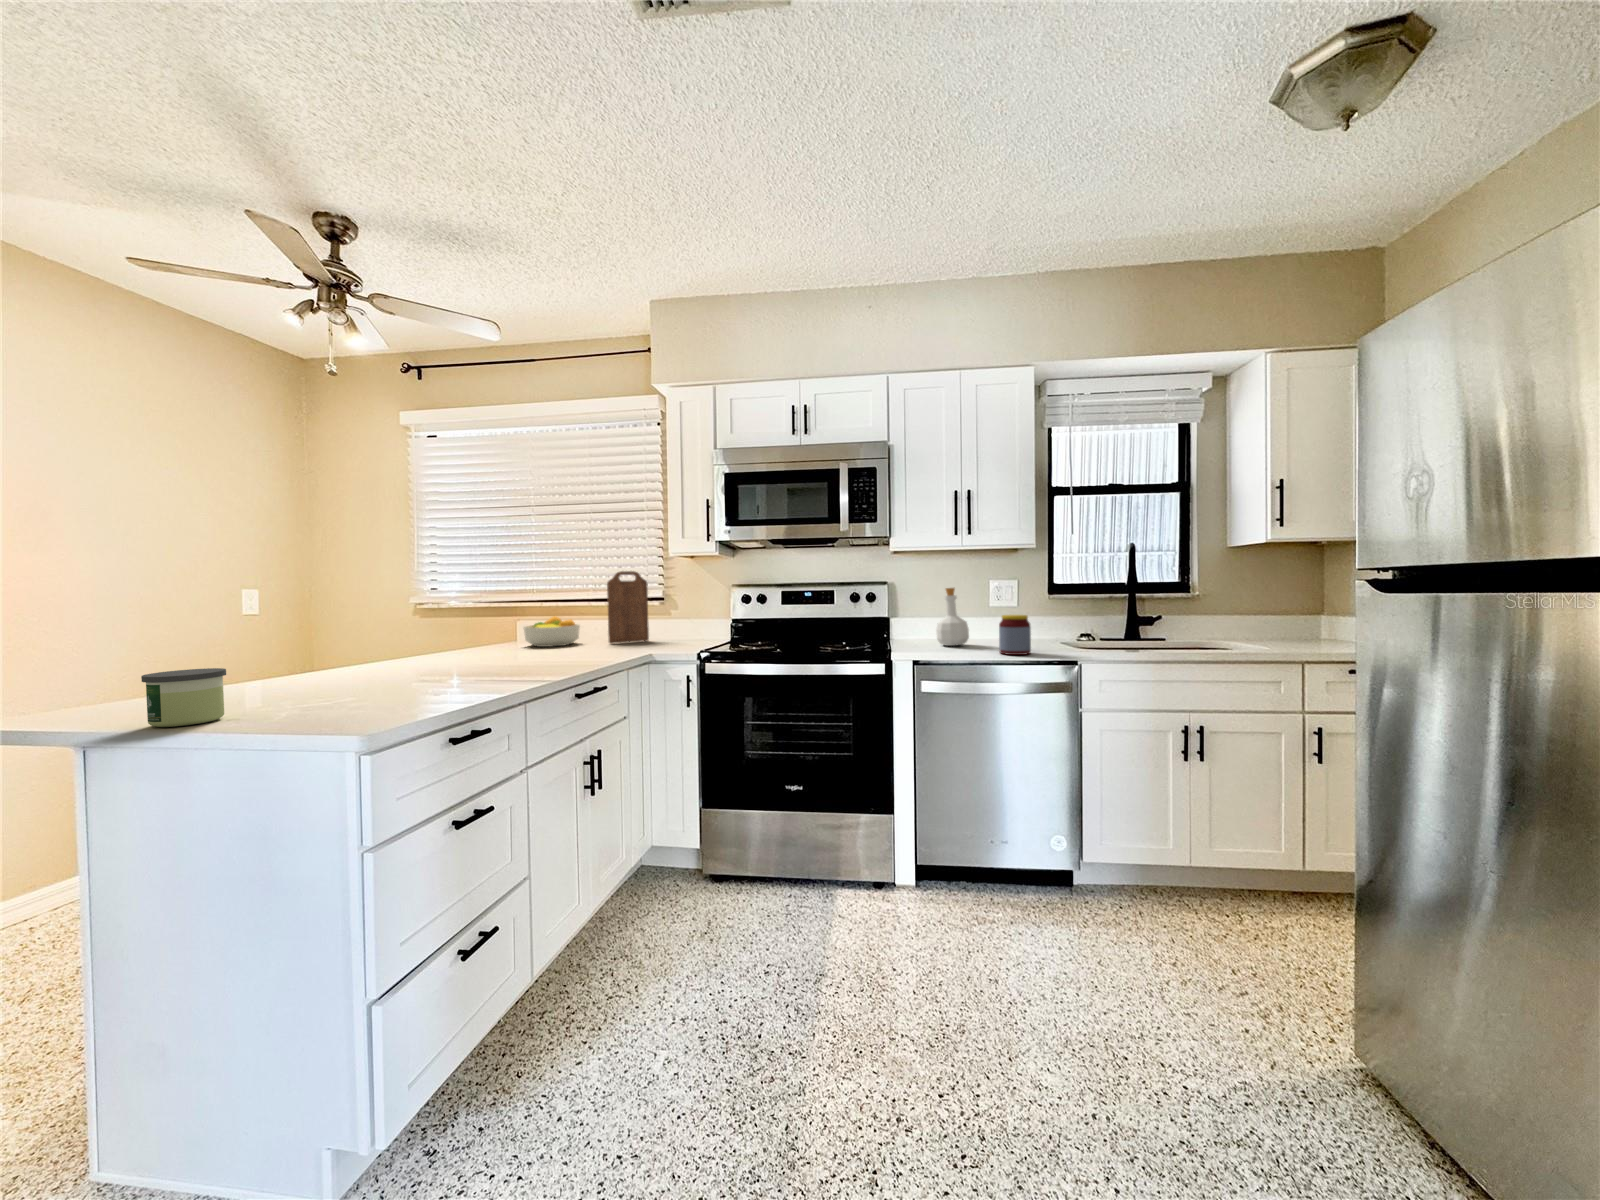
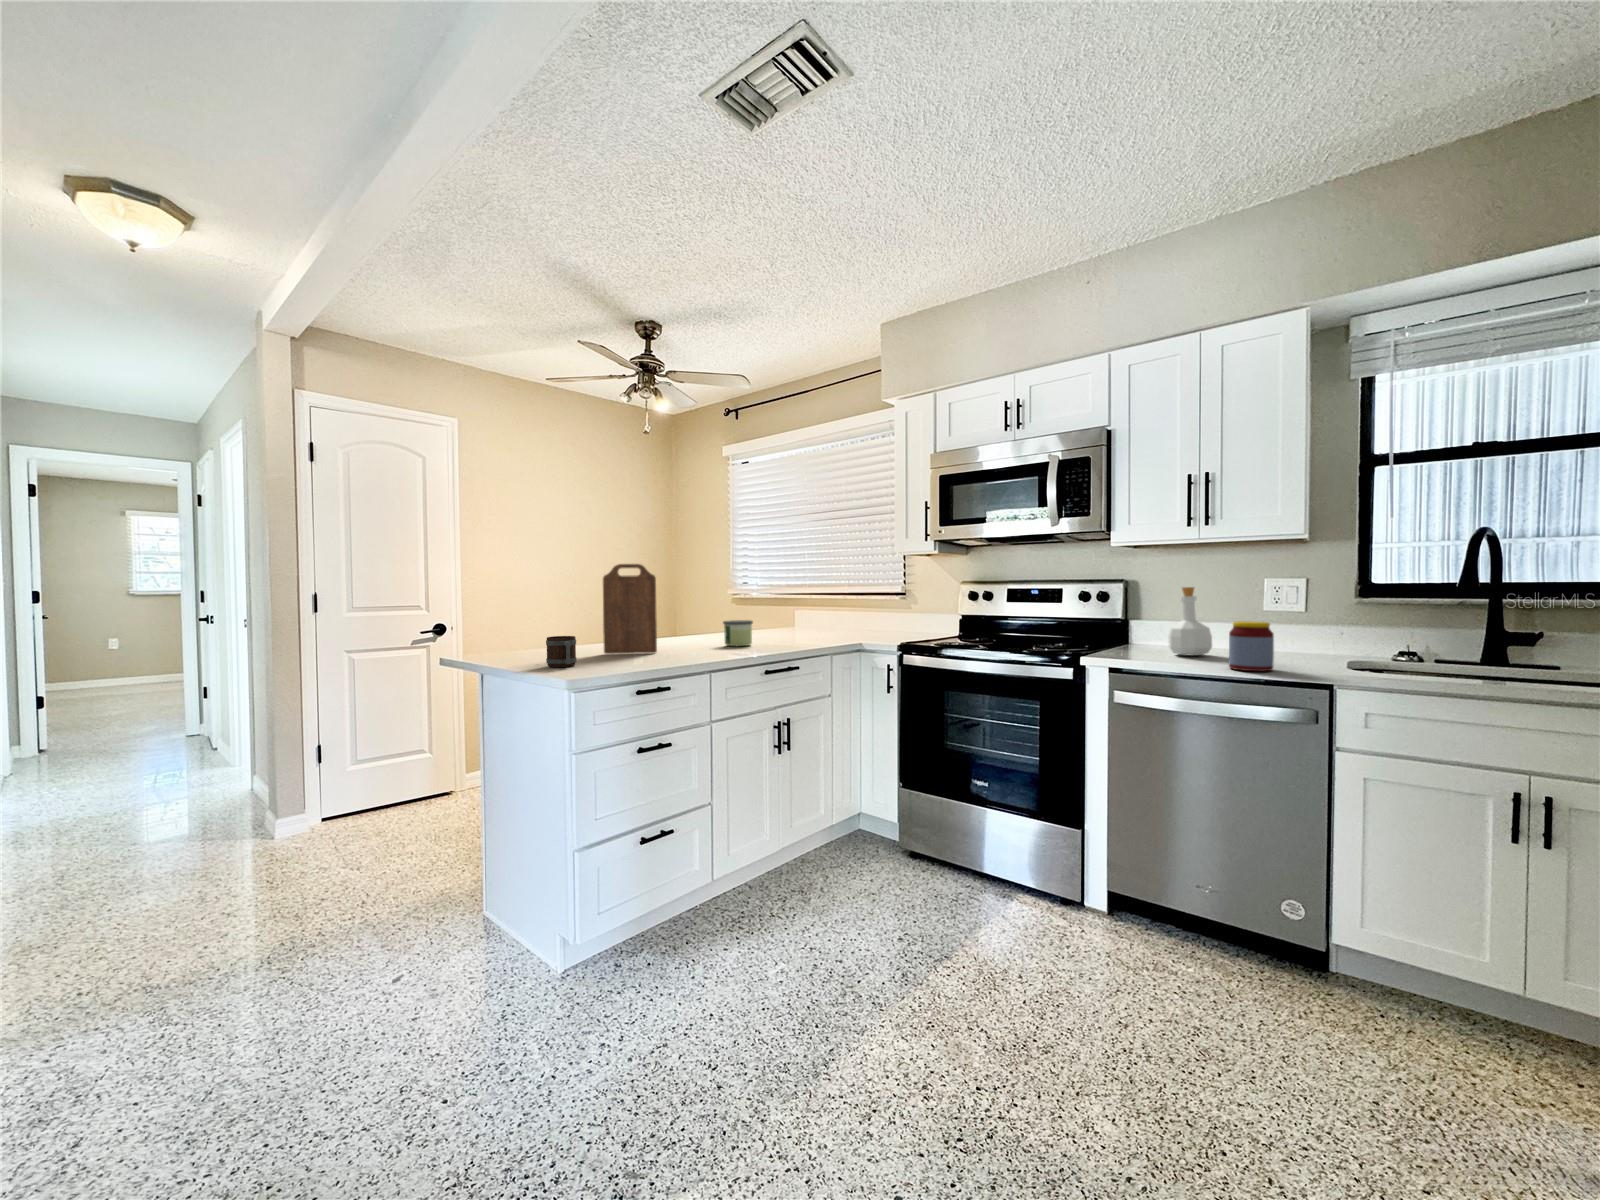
cutting board: present [607,571,649,644] -> present [603,564,657,654]
fruit bowl: present [524,616,580,647] -> none [791,606,835,633]
candle: present [141,668,226,727] -> present [723,620,753,646]
mug: none [267,673,327,726] -> present [546,636,577,667]

